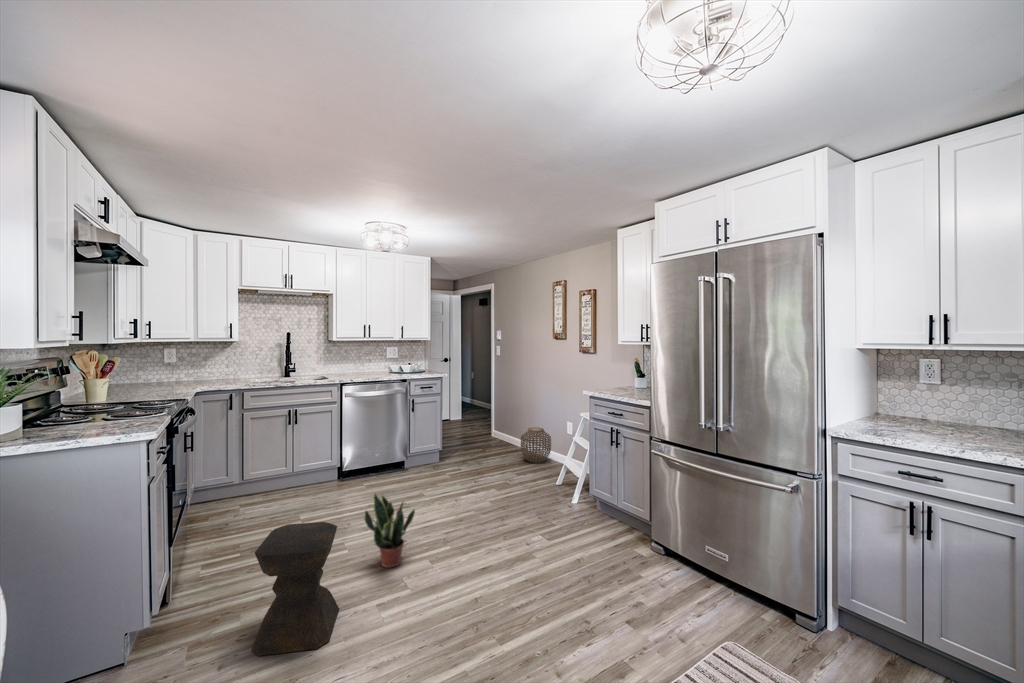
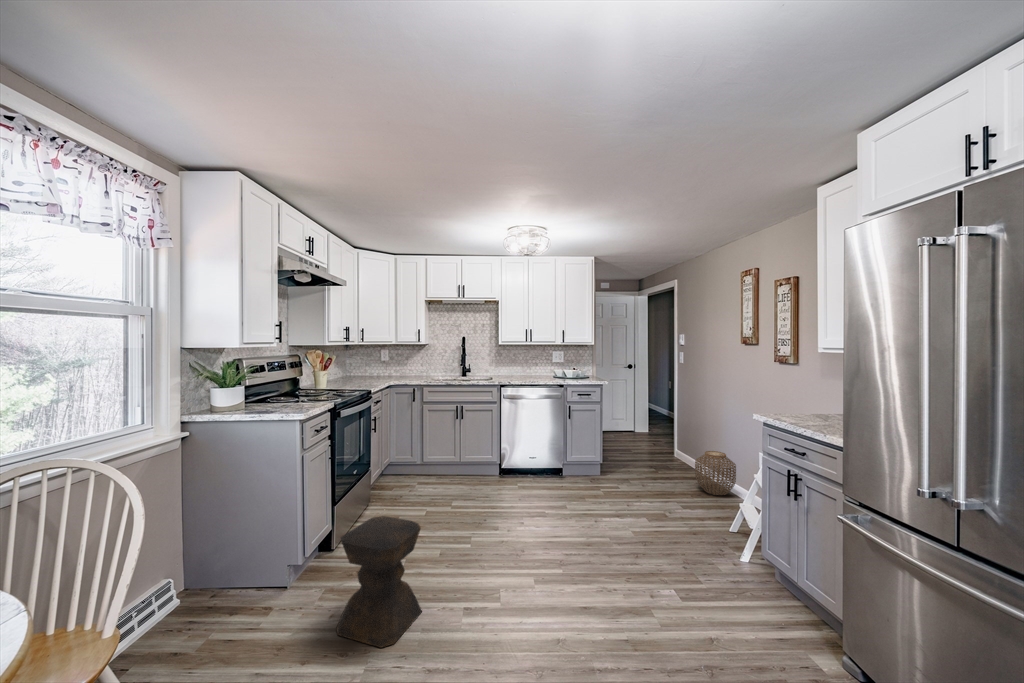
potted plant: present [364,494,415,567] -> none [469,500,520,582]

